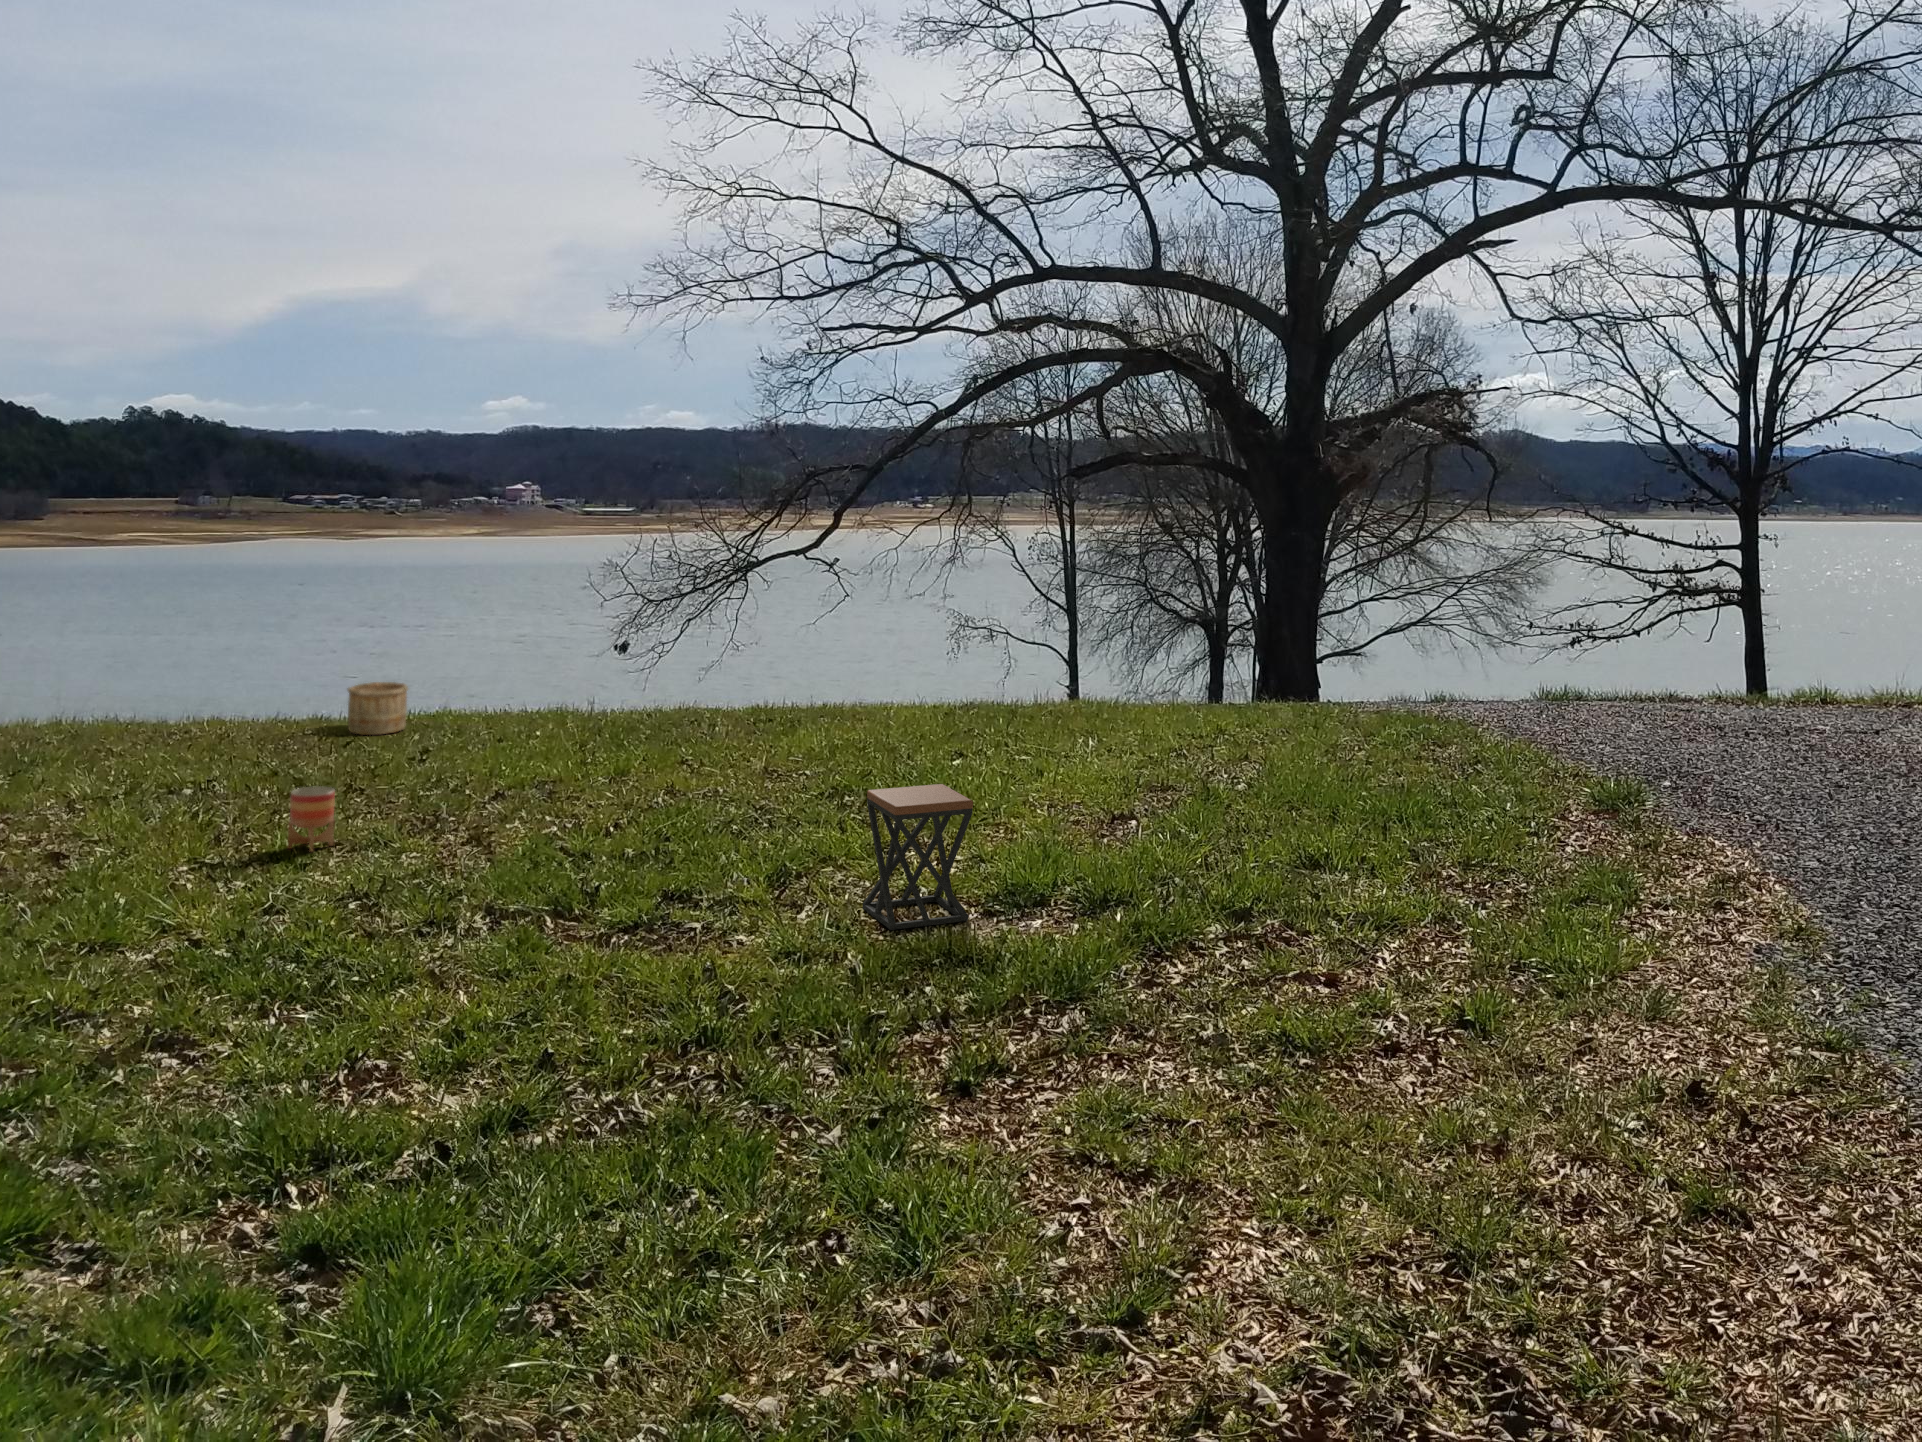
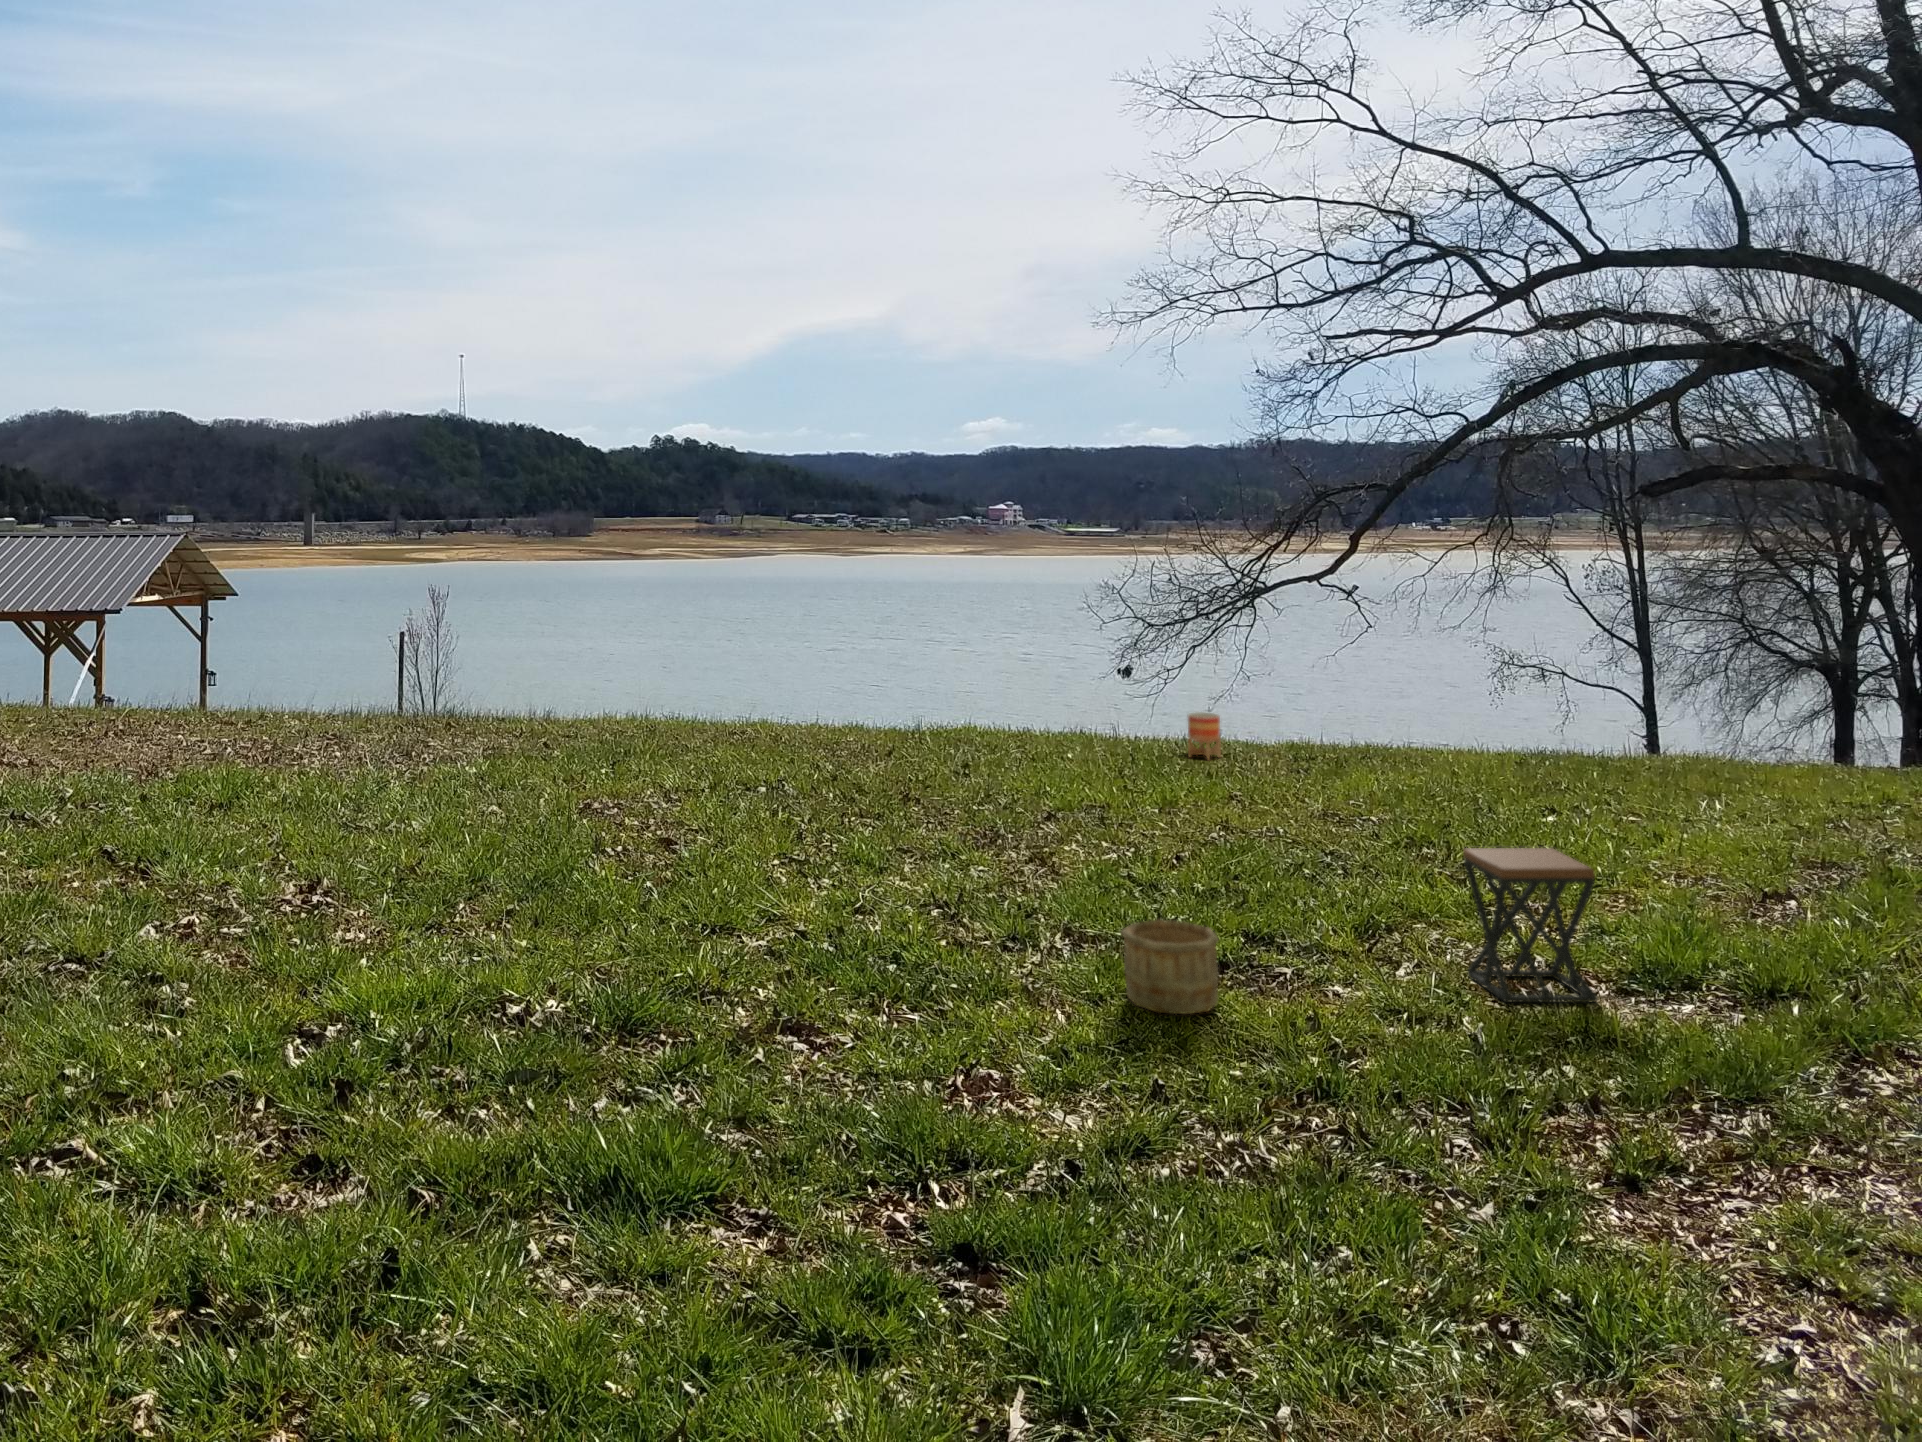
wooden bucket: present [348,682,408,735] -> present [1121,920,1219,1014]
planter: present [287,786,335,852] -> present [1188,712,1221,759]

